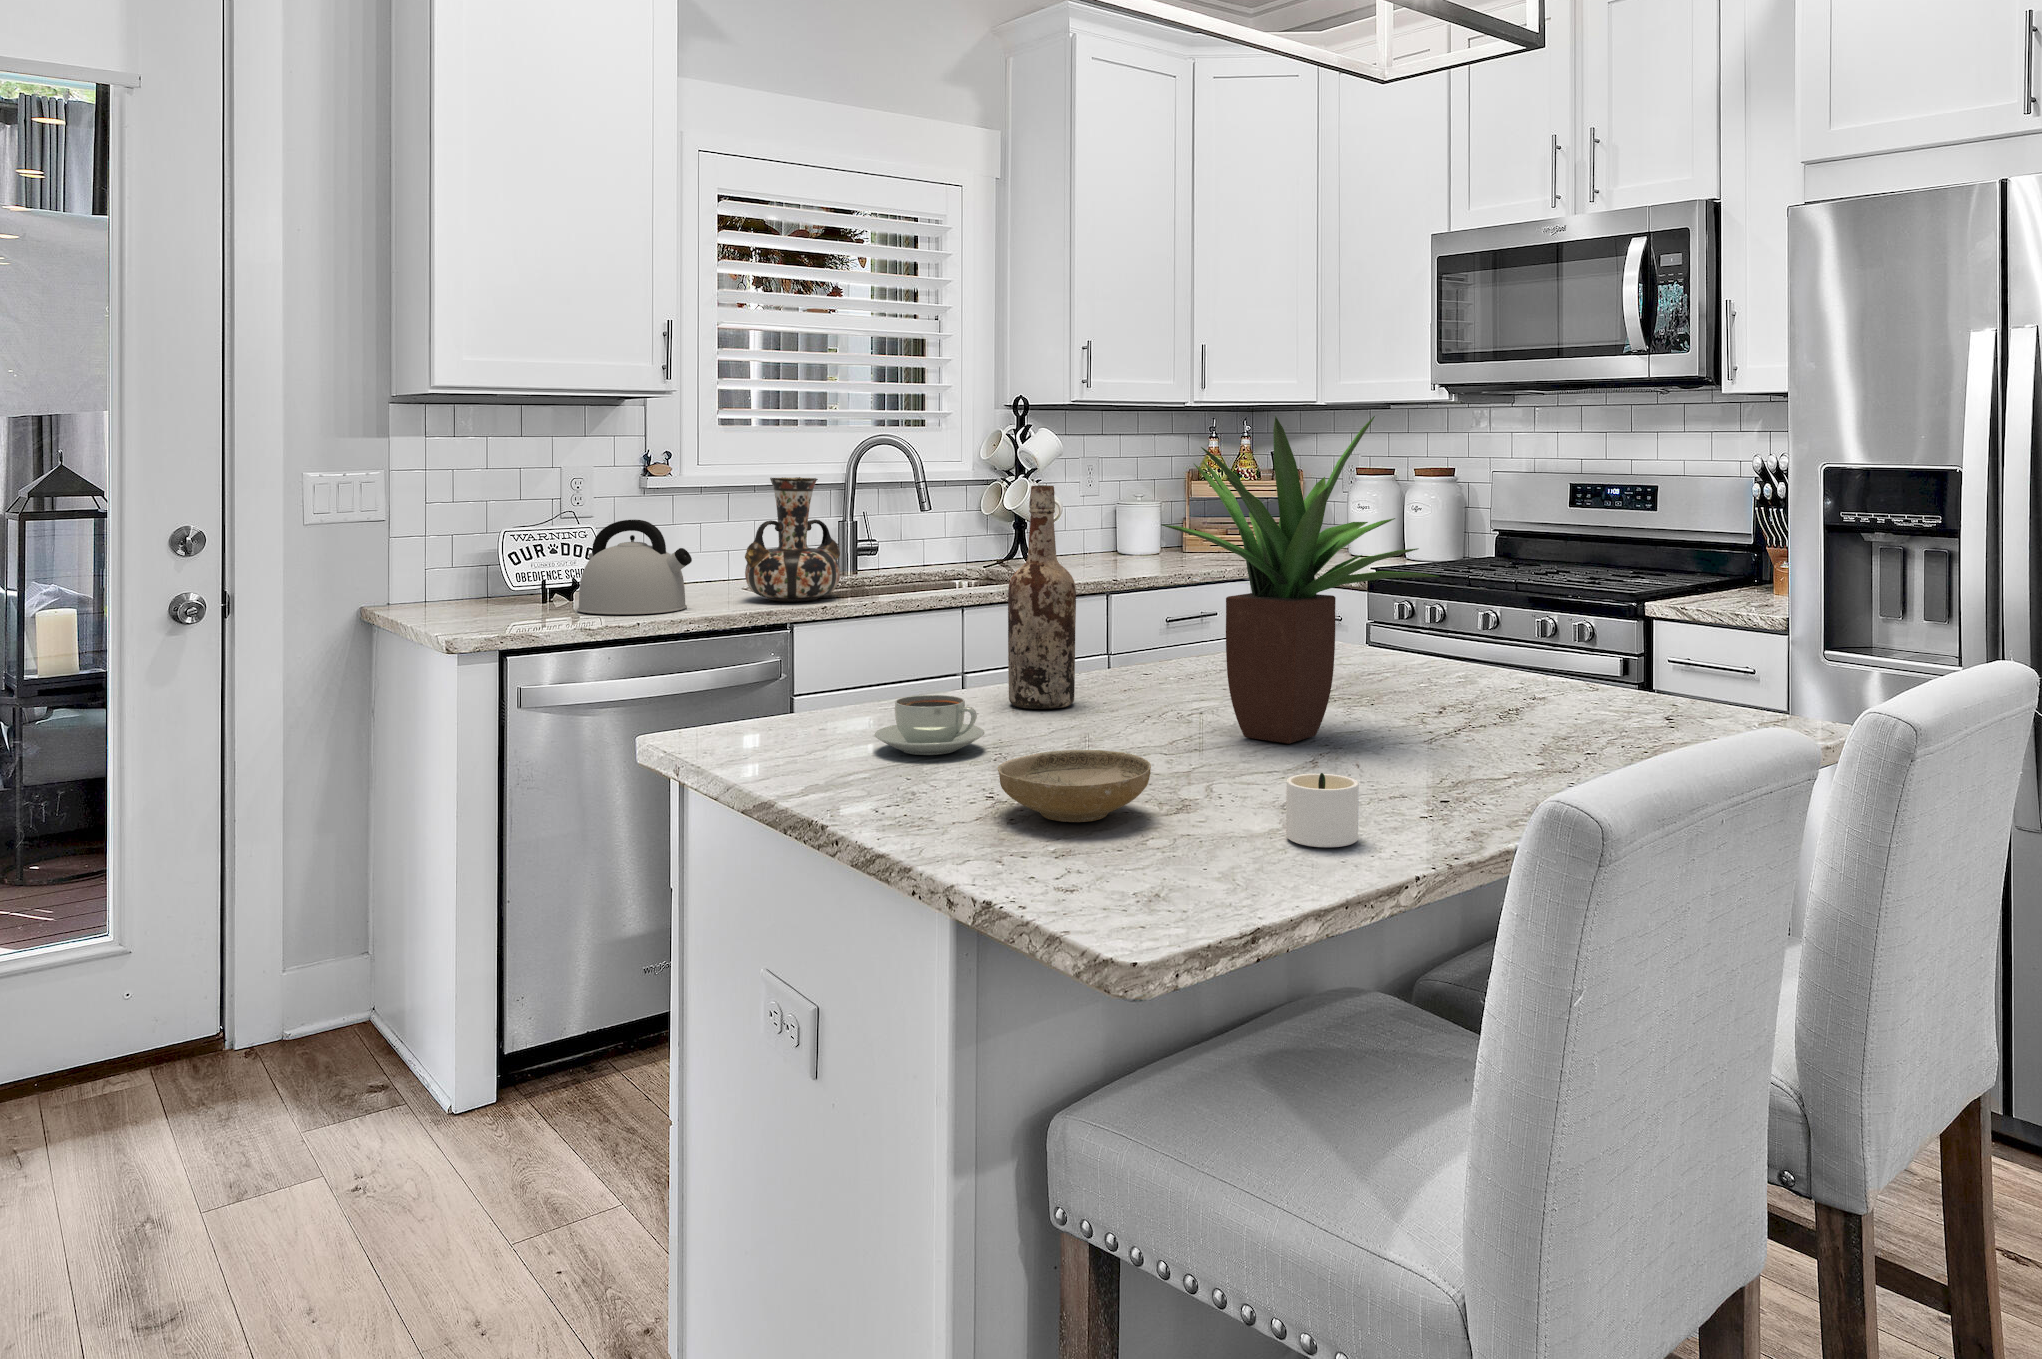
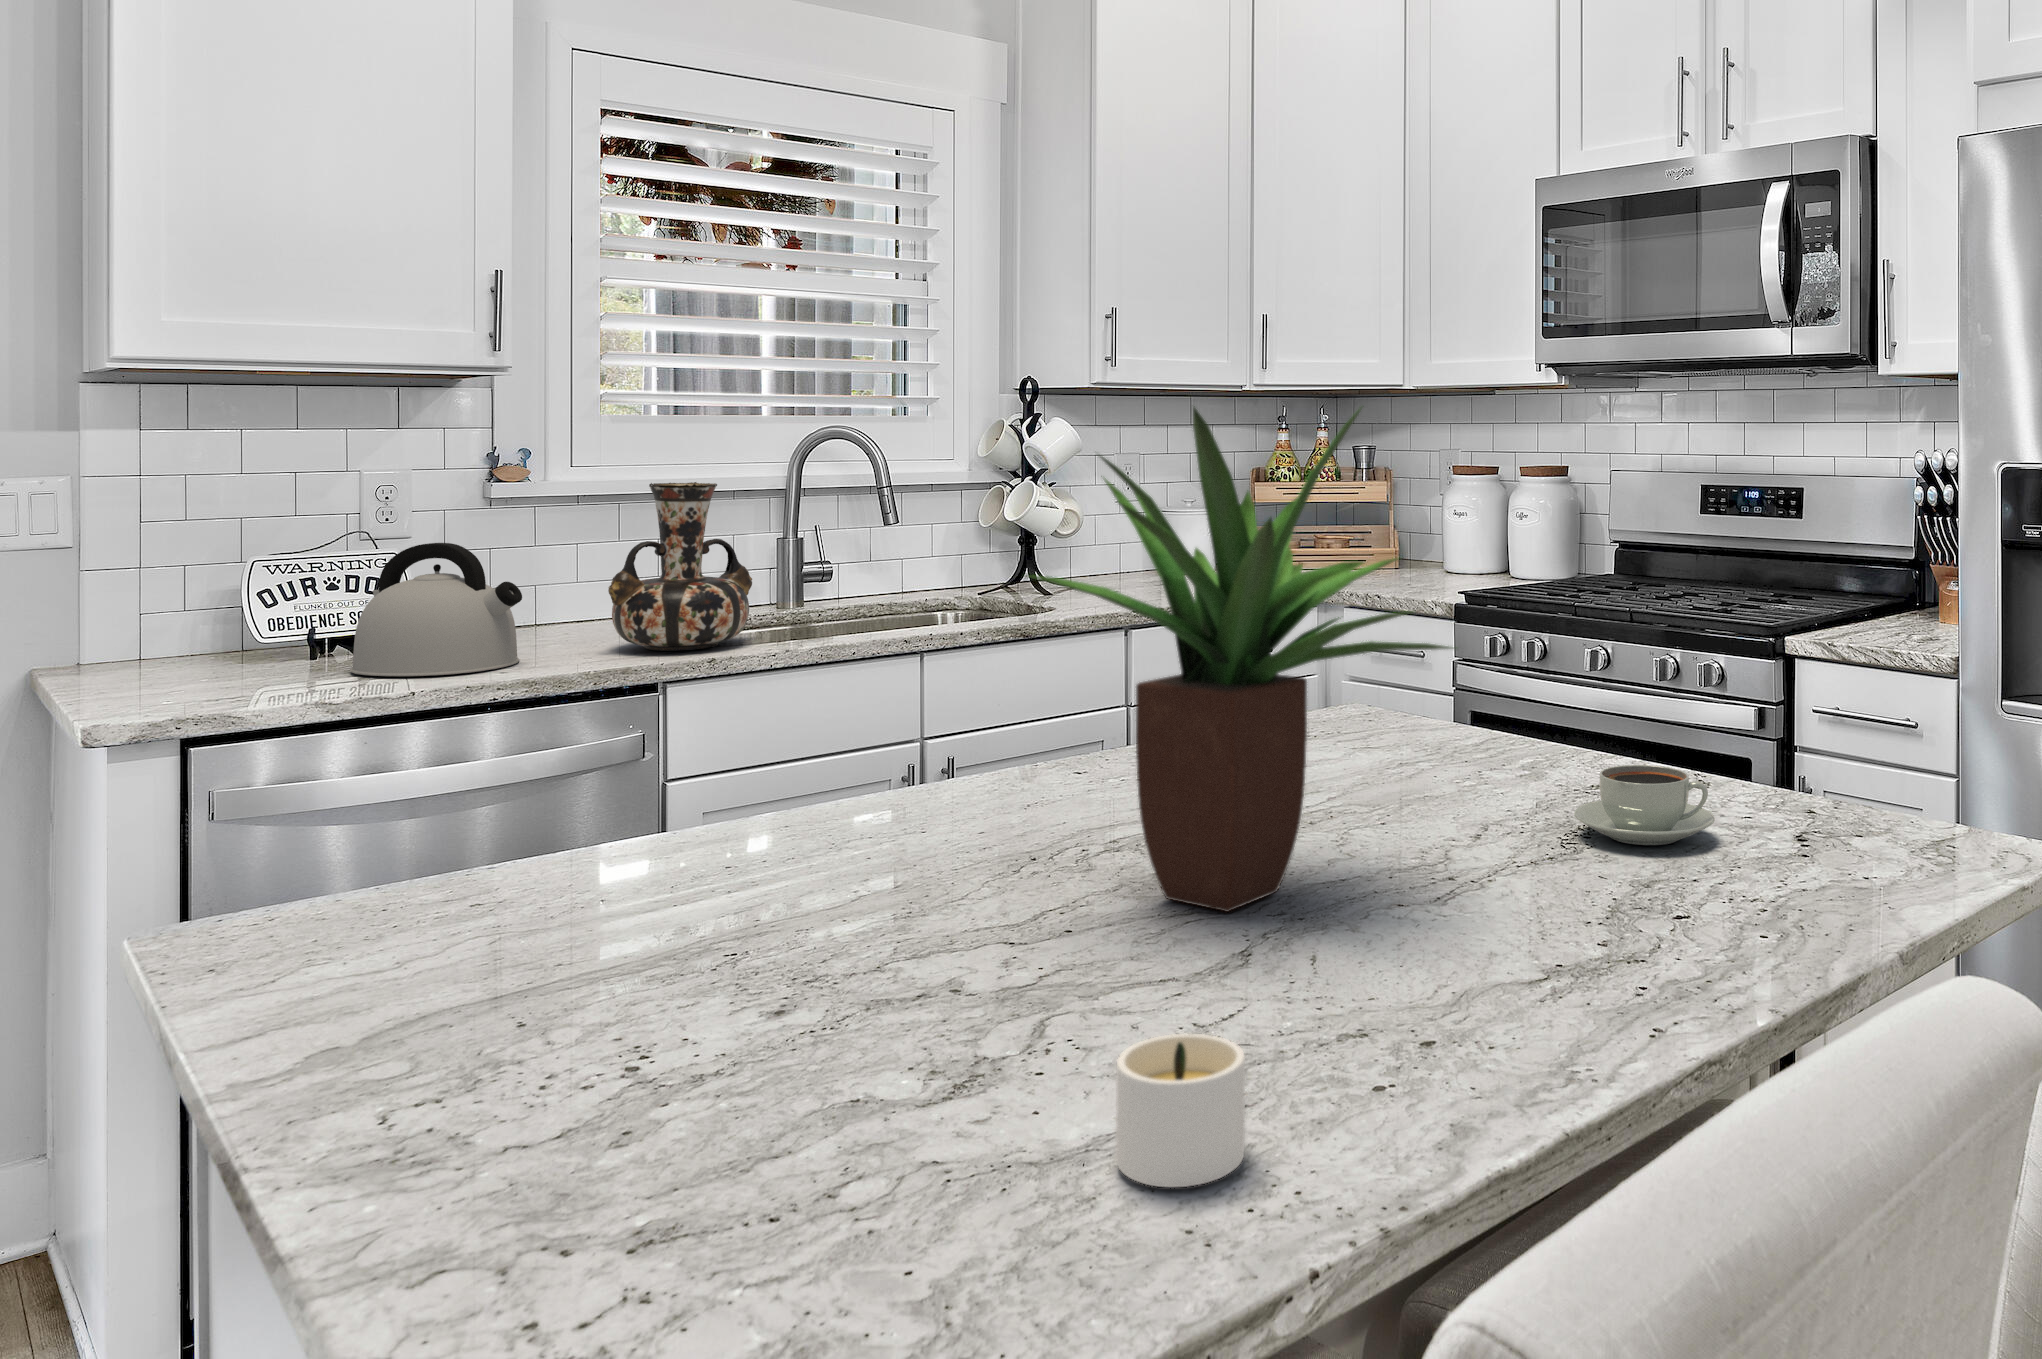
wine bottle: present [1008,486,1076,709] -> none [839,507,944,847]
coffee cup: present [875,695,984,755] -> present [1574,765,1715,845]
ceramic bowl: present [998,750,1151,822] -> none [615,978,907,1135]

